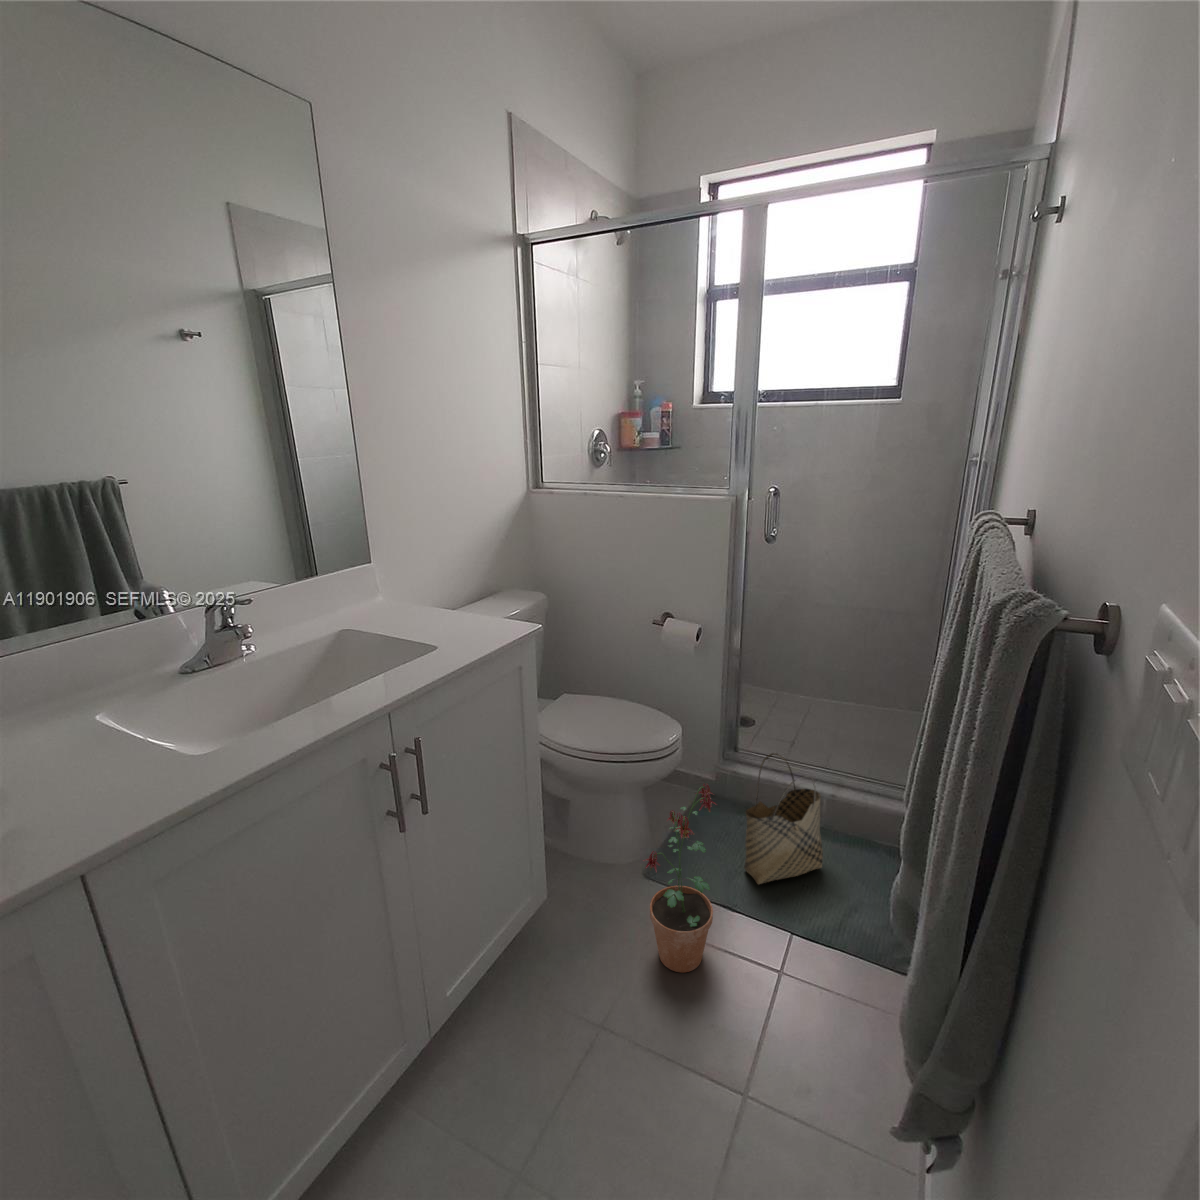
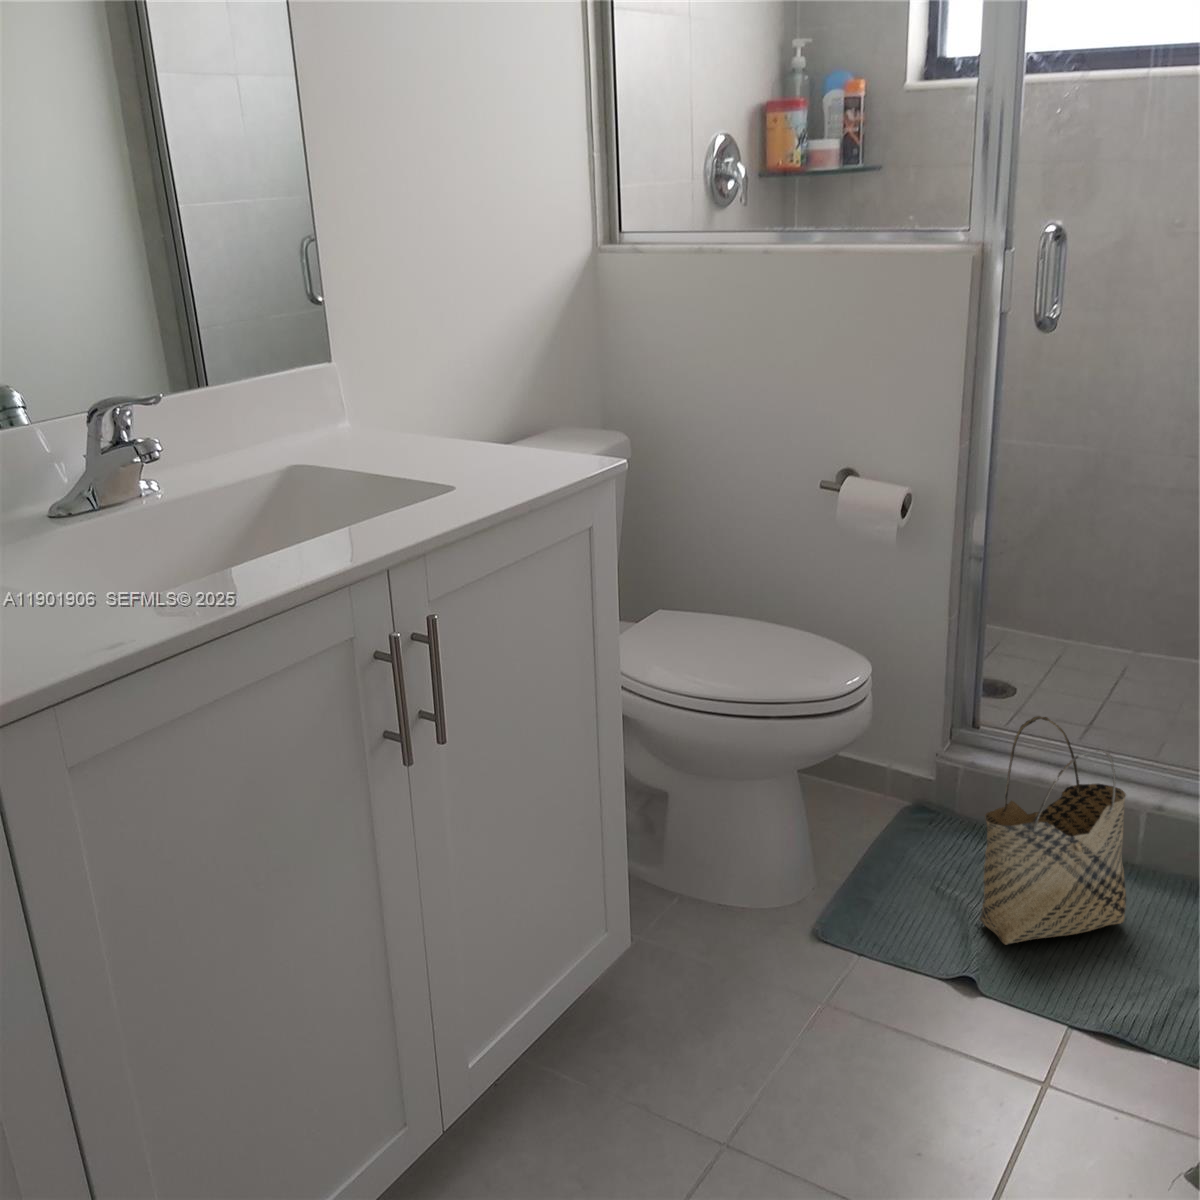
potted plant: present [644,784,717,972] -> none [799,746,935,1070]

